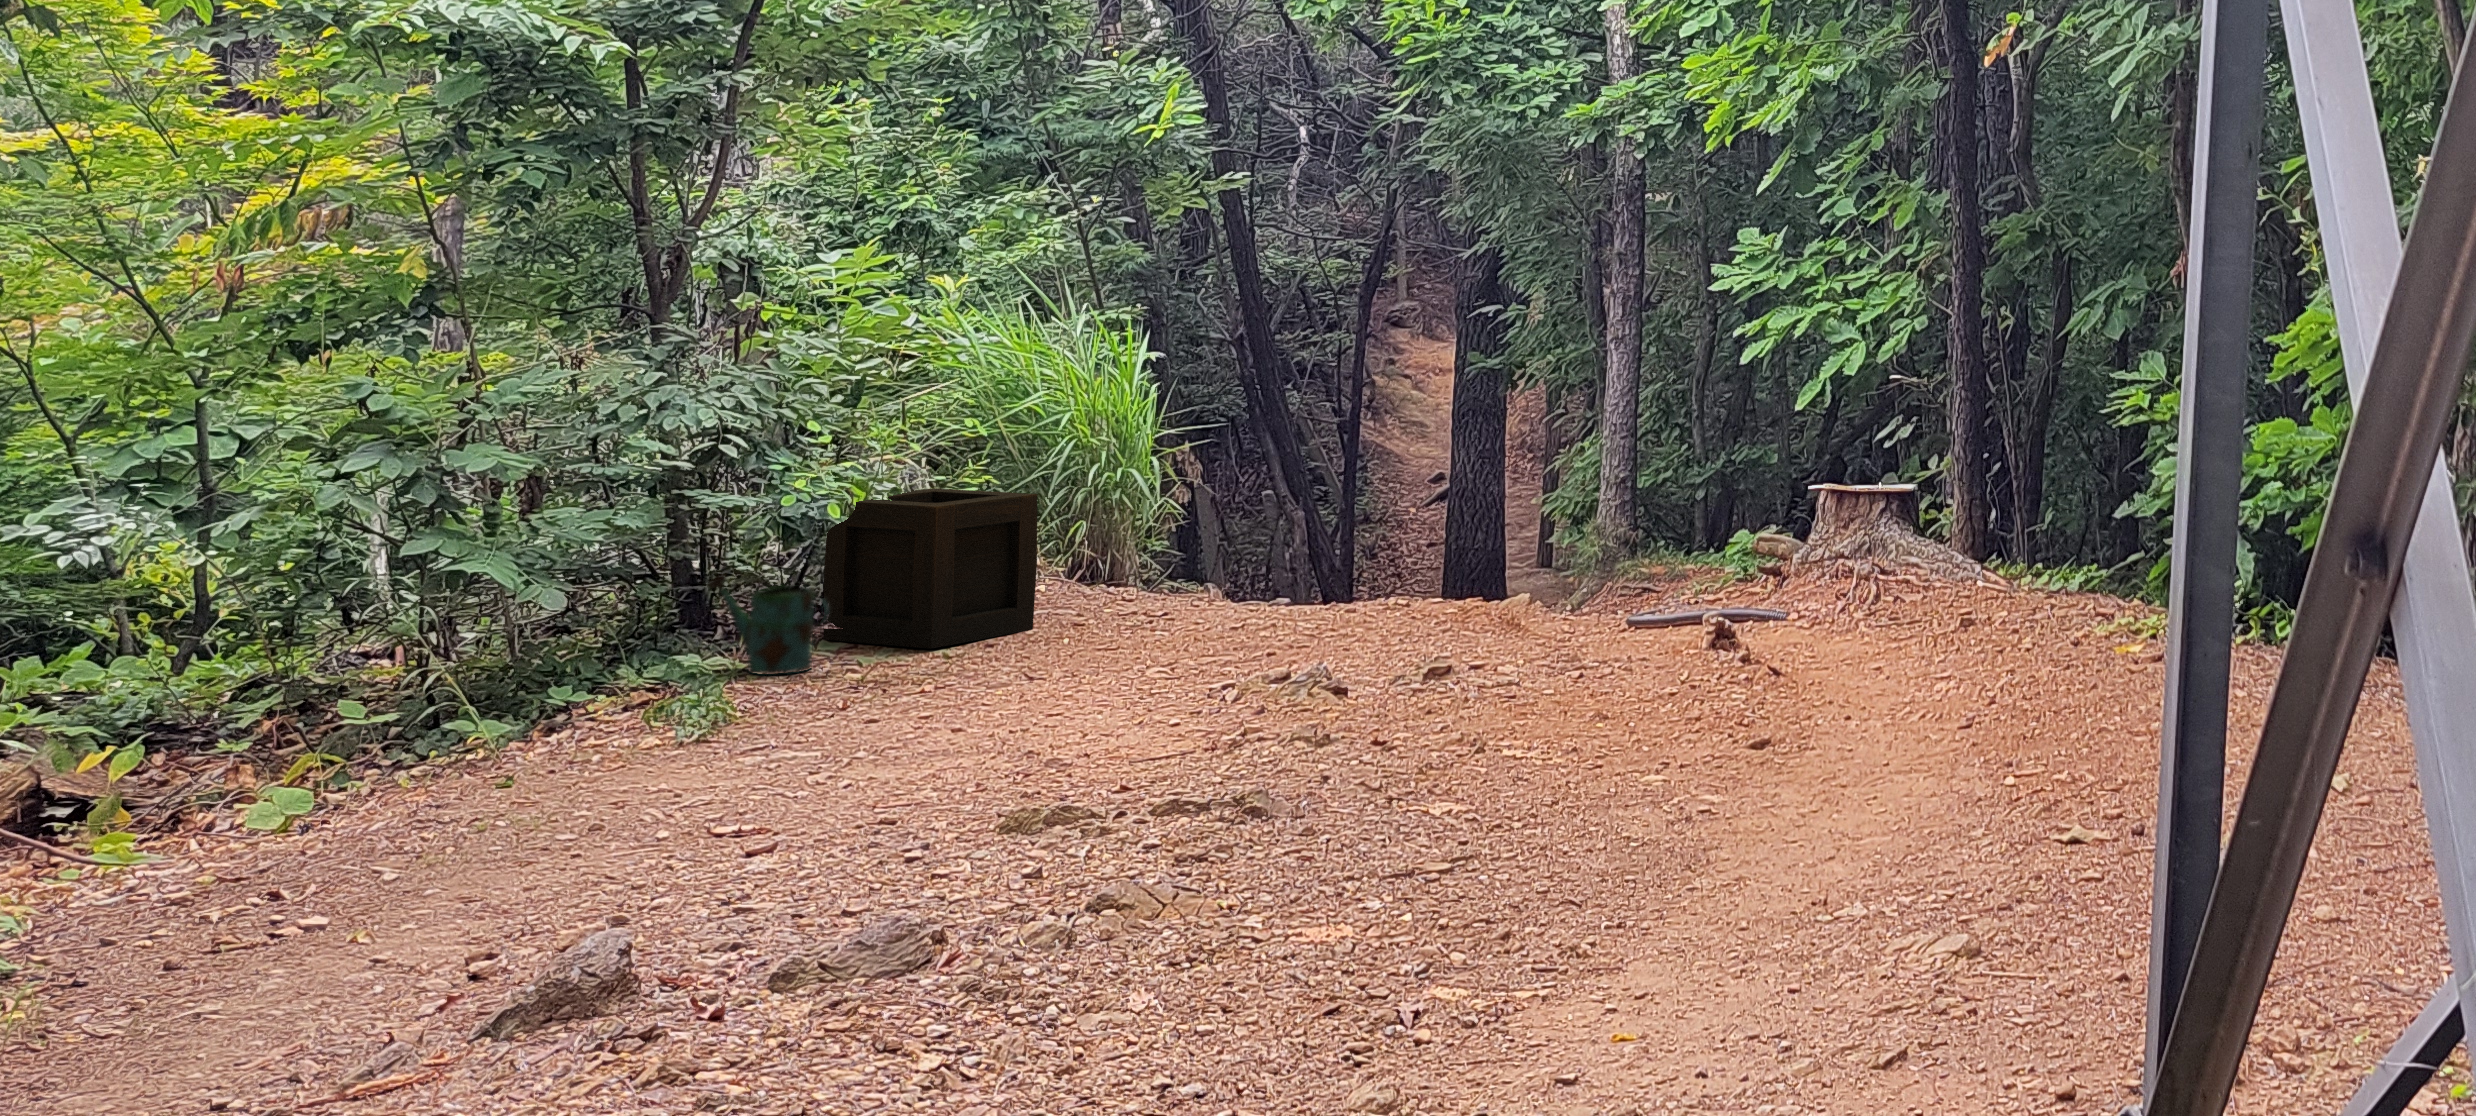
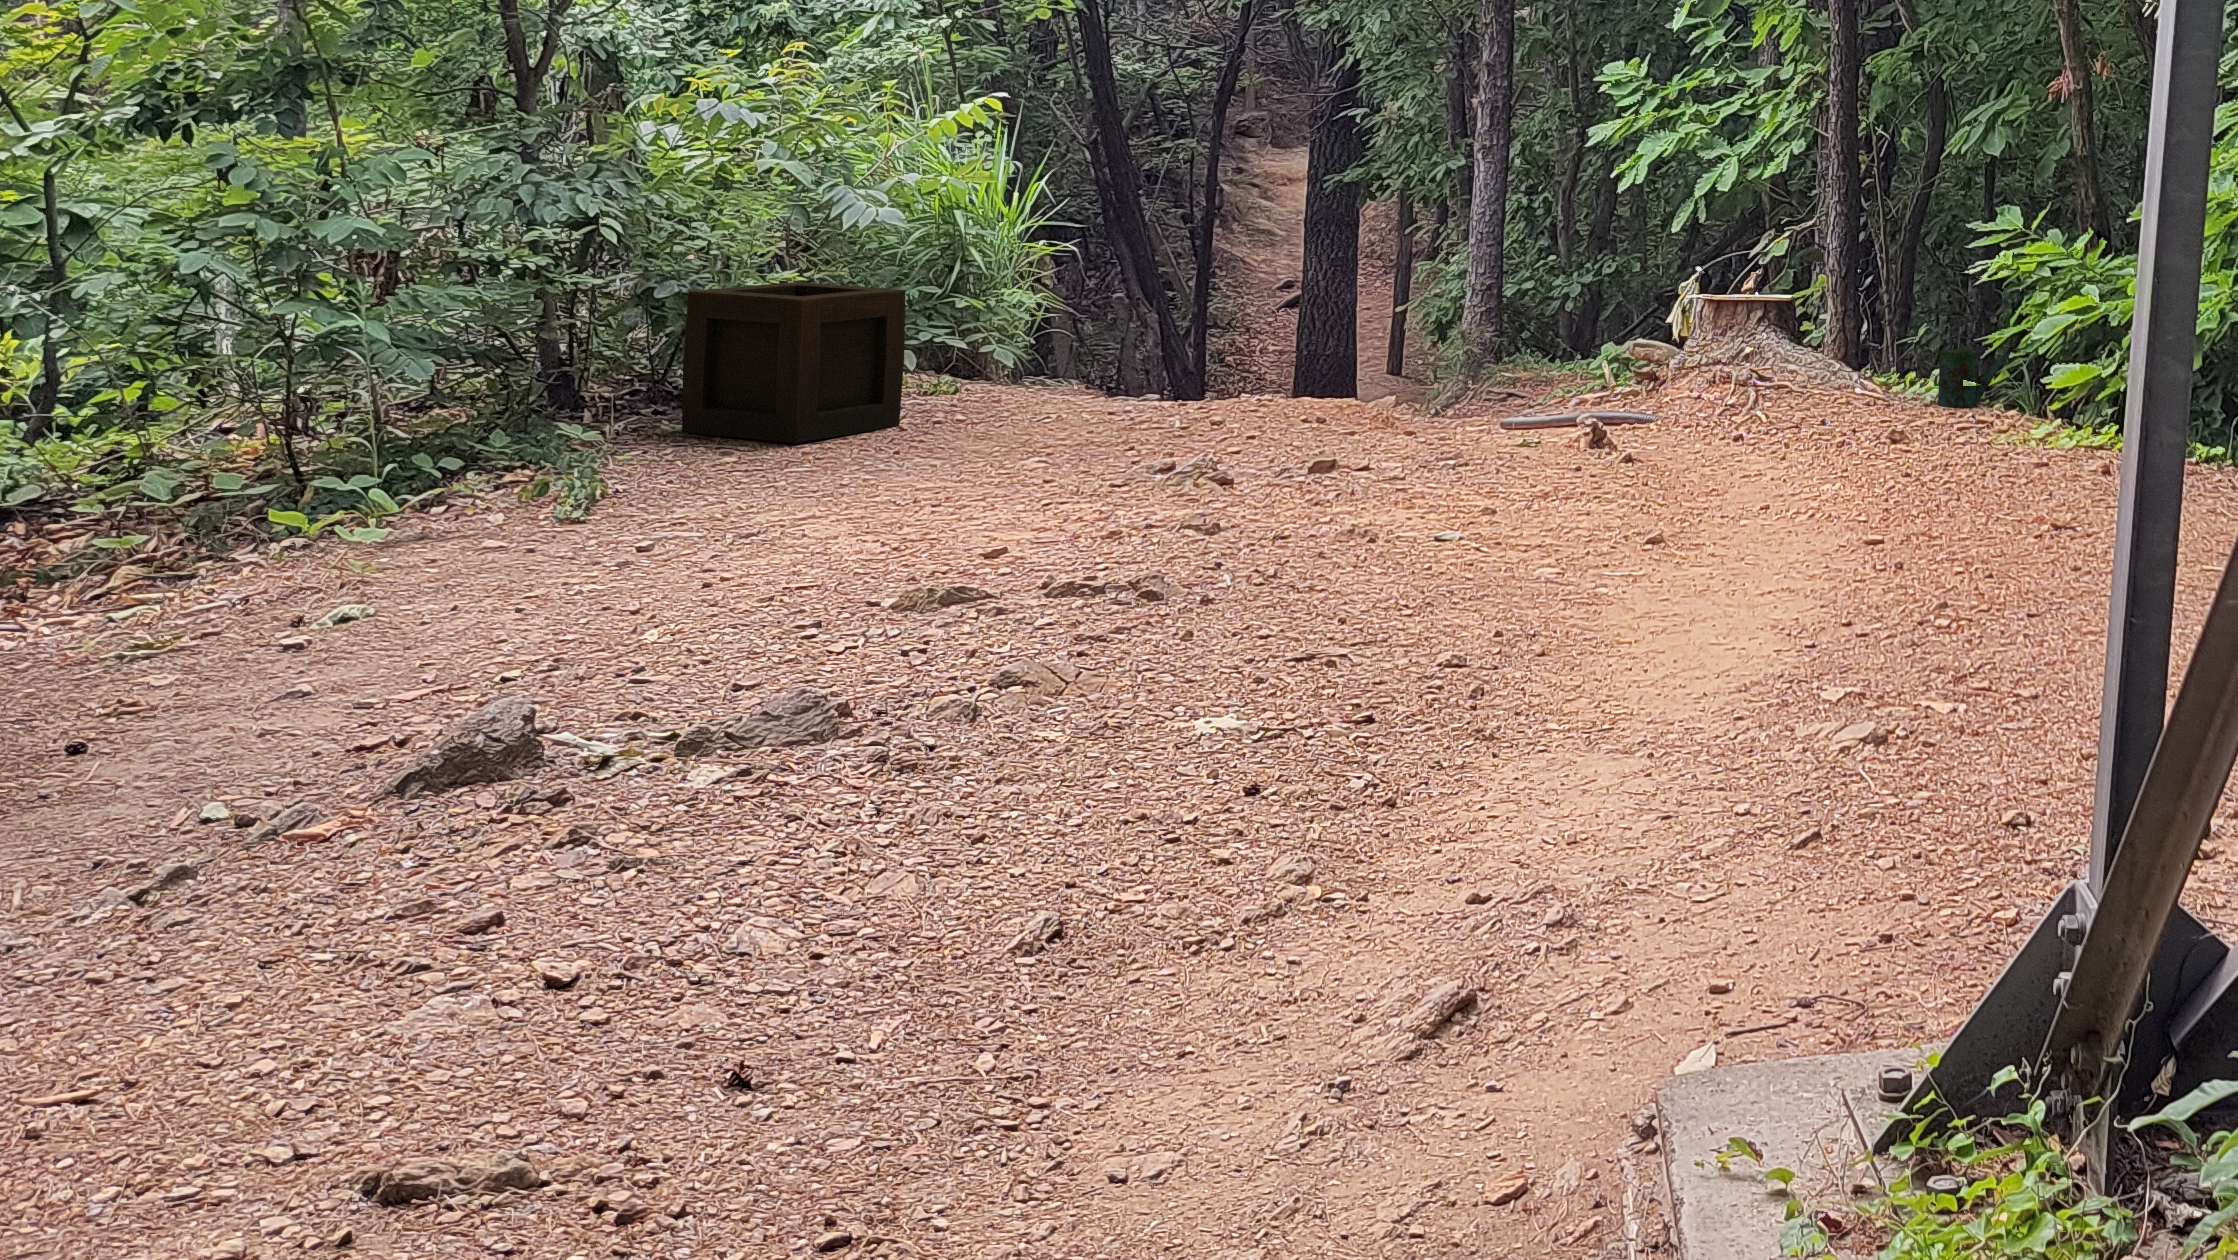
watering can: present [708,574,829,675] -> present [1925,347,2018,408]

